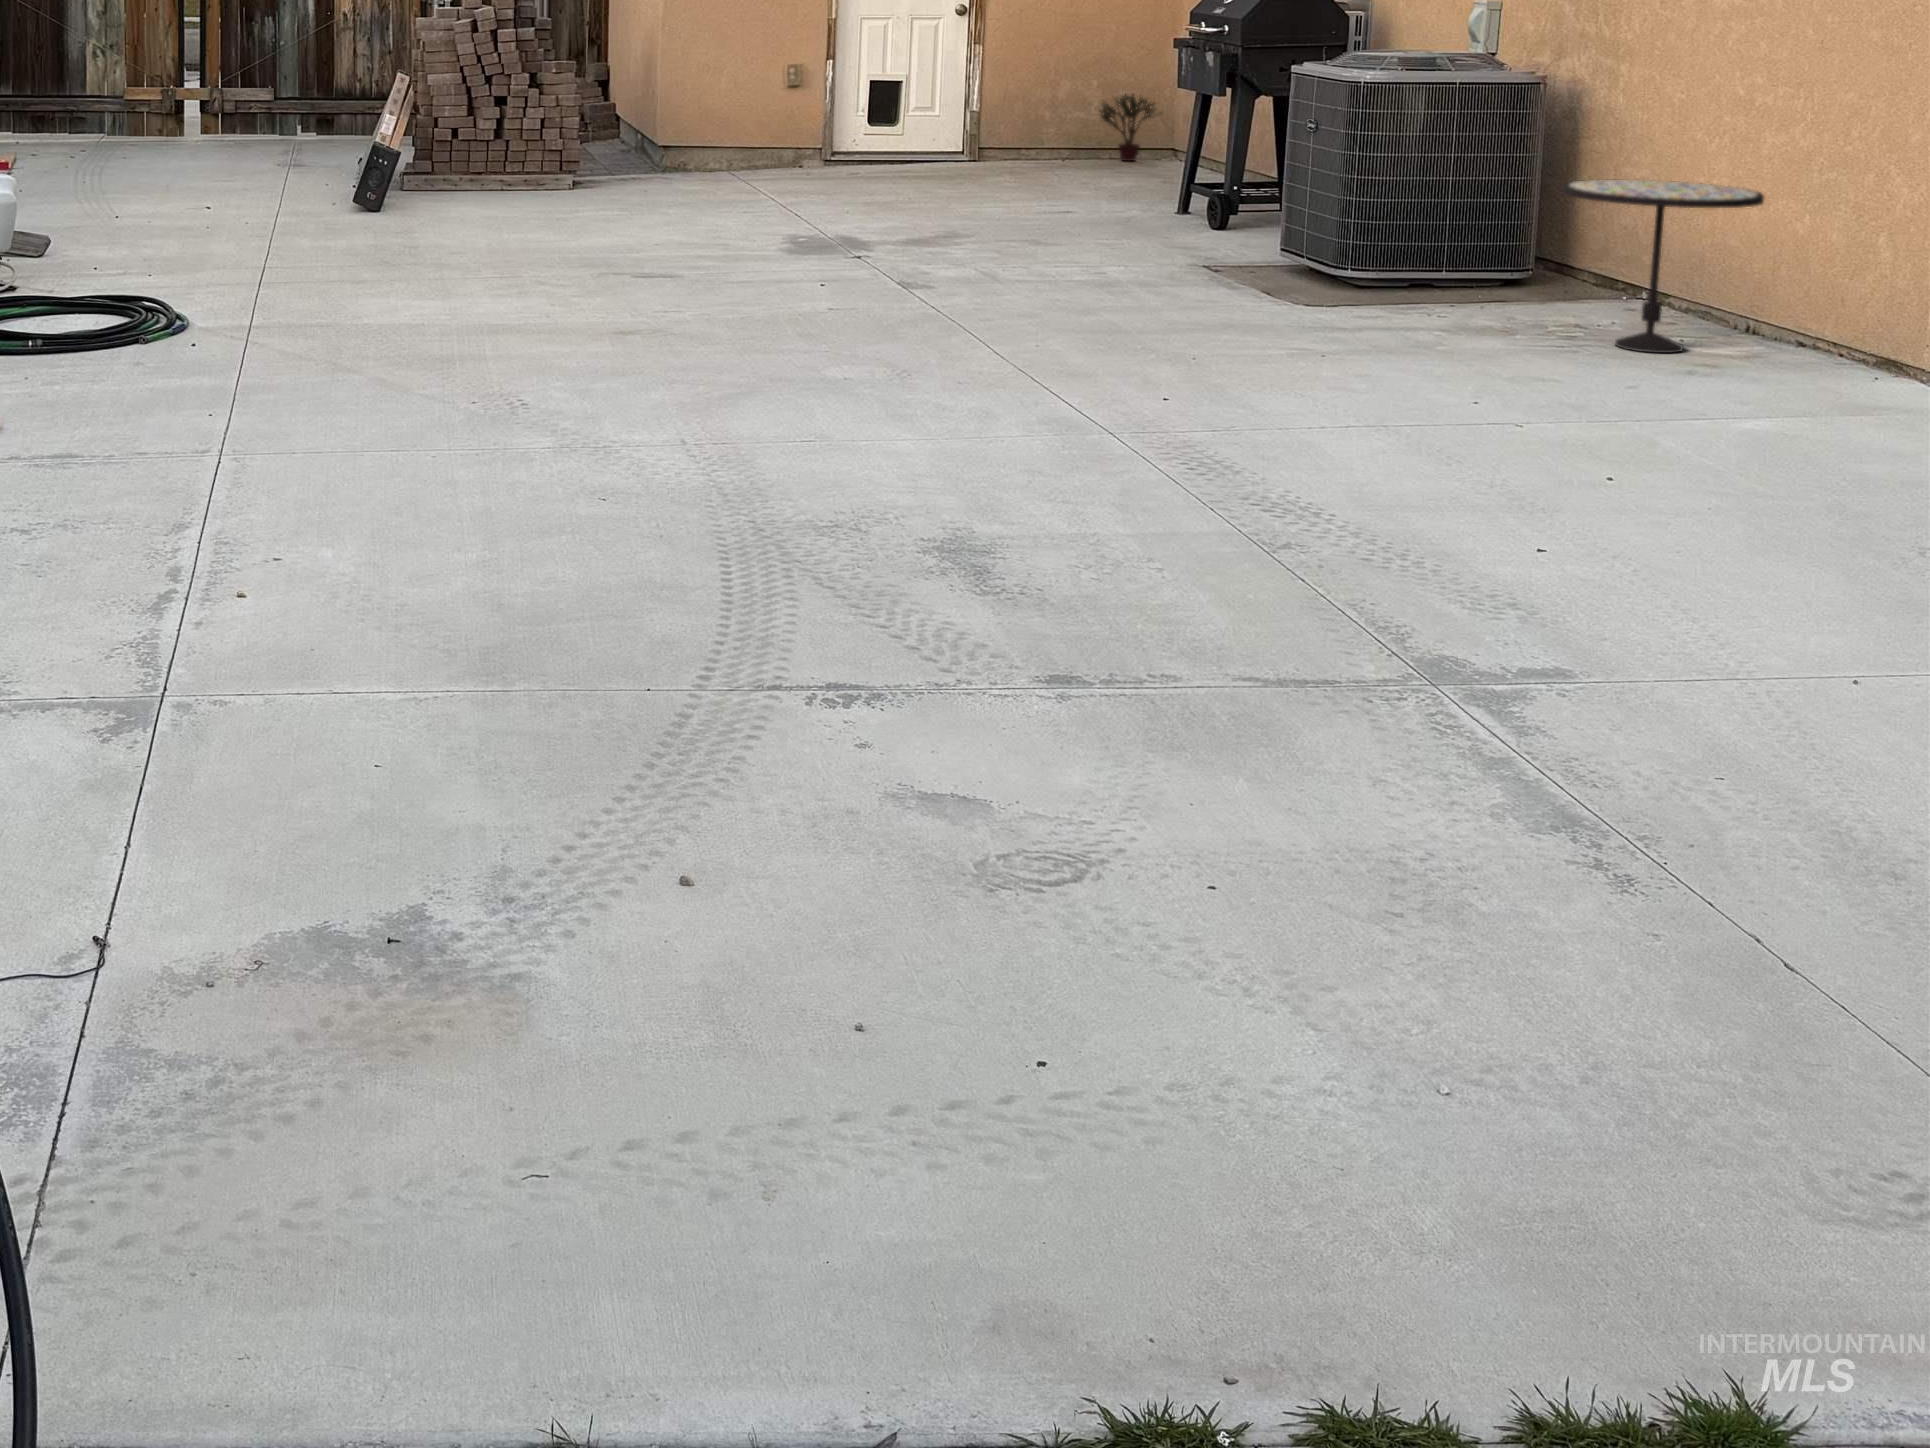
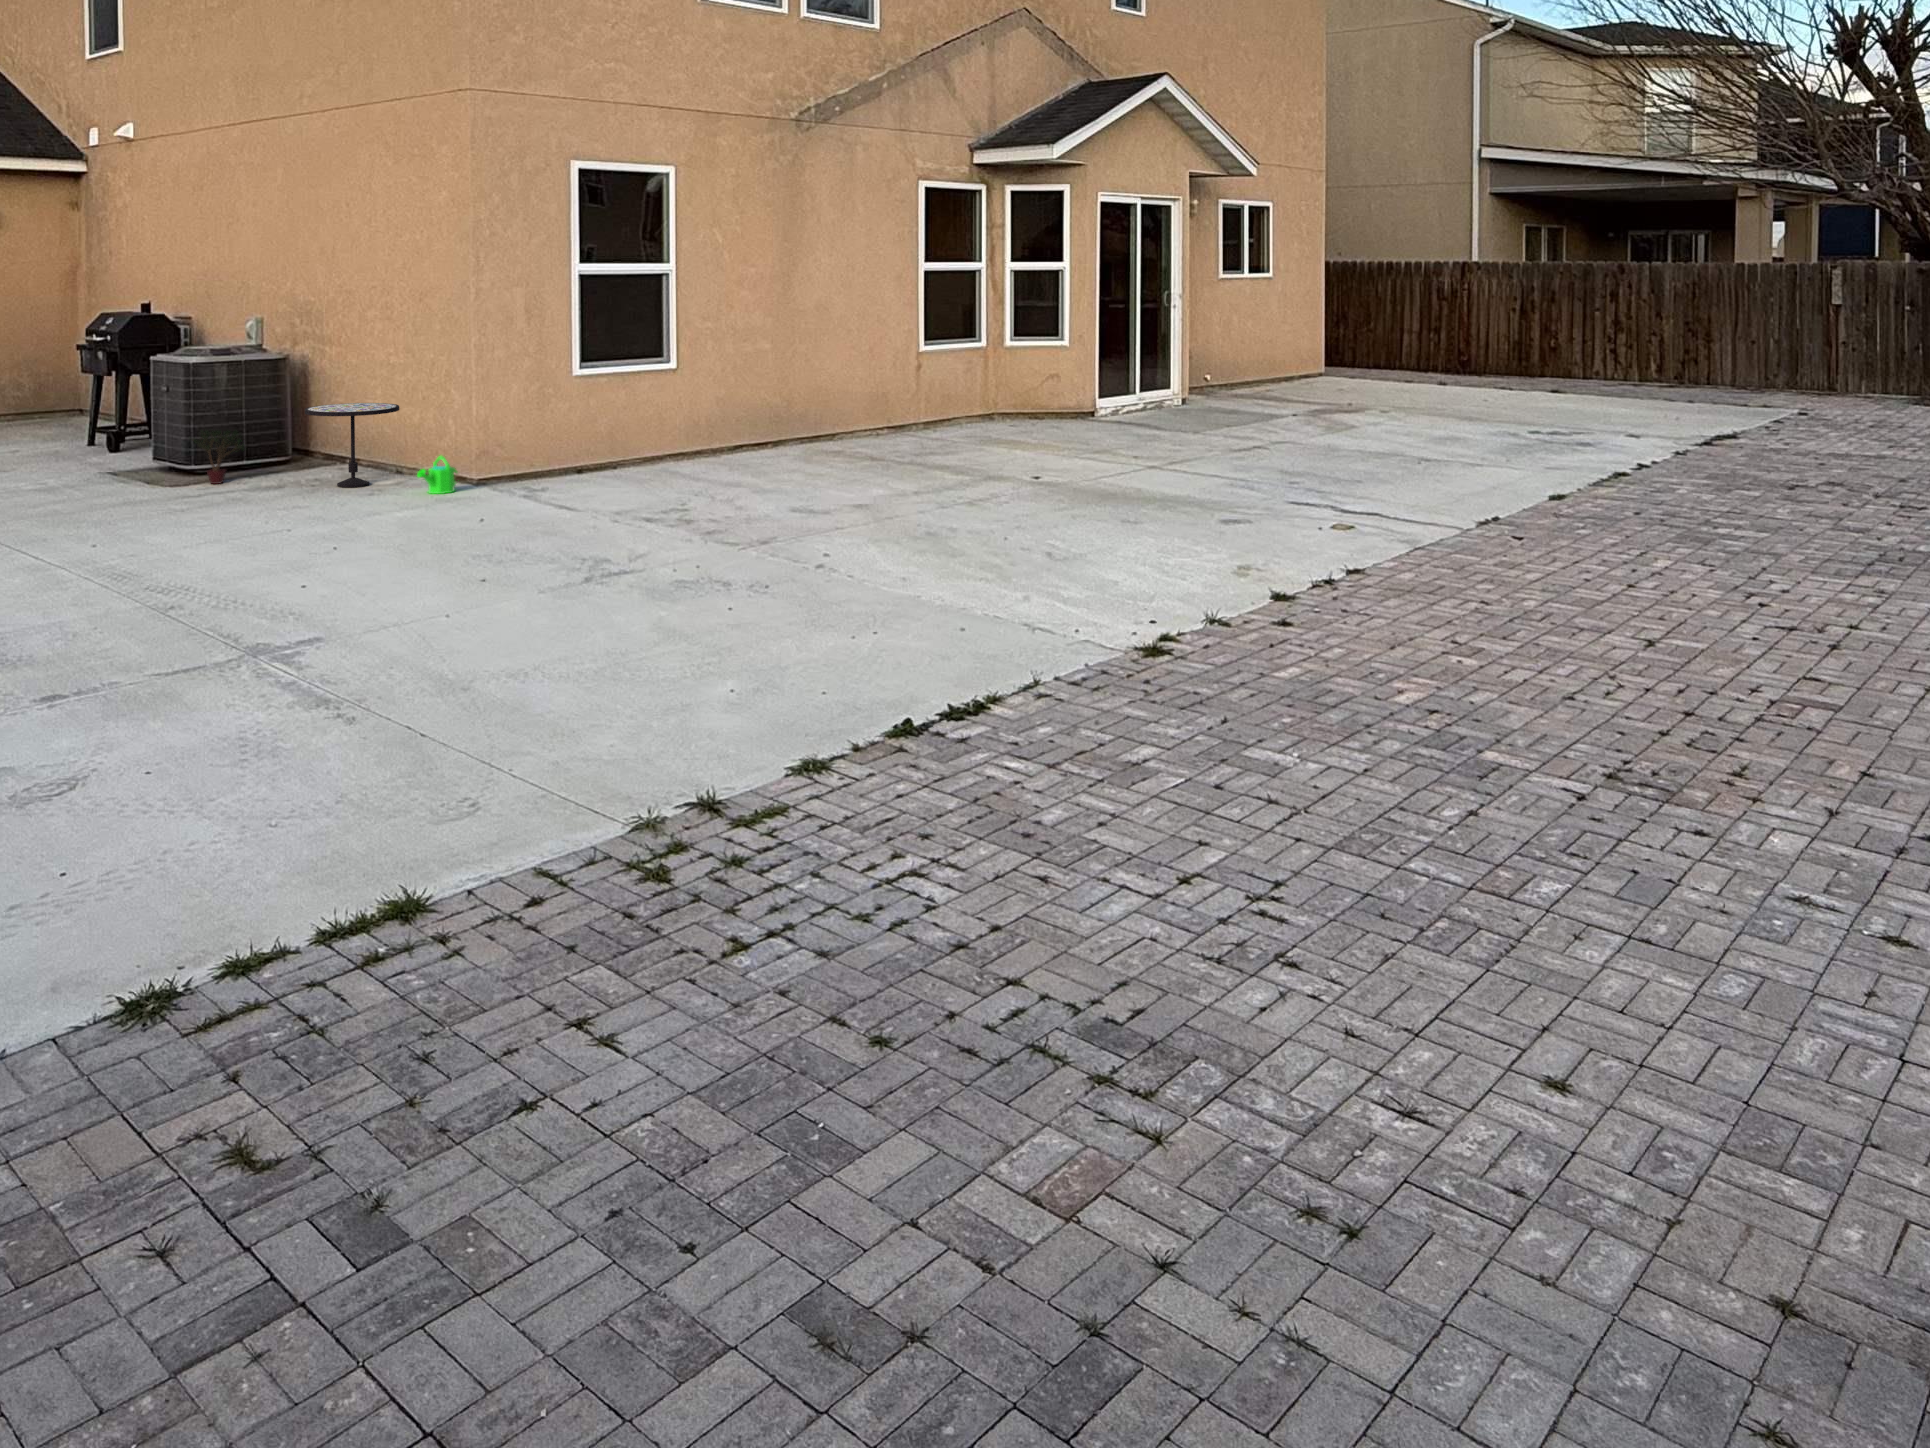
potted plant: present [1100,93,1162,161] -> present [193,430,245,484]
watering can: none [1789,309,1891,393] -> present [417,456,457,494]

